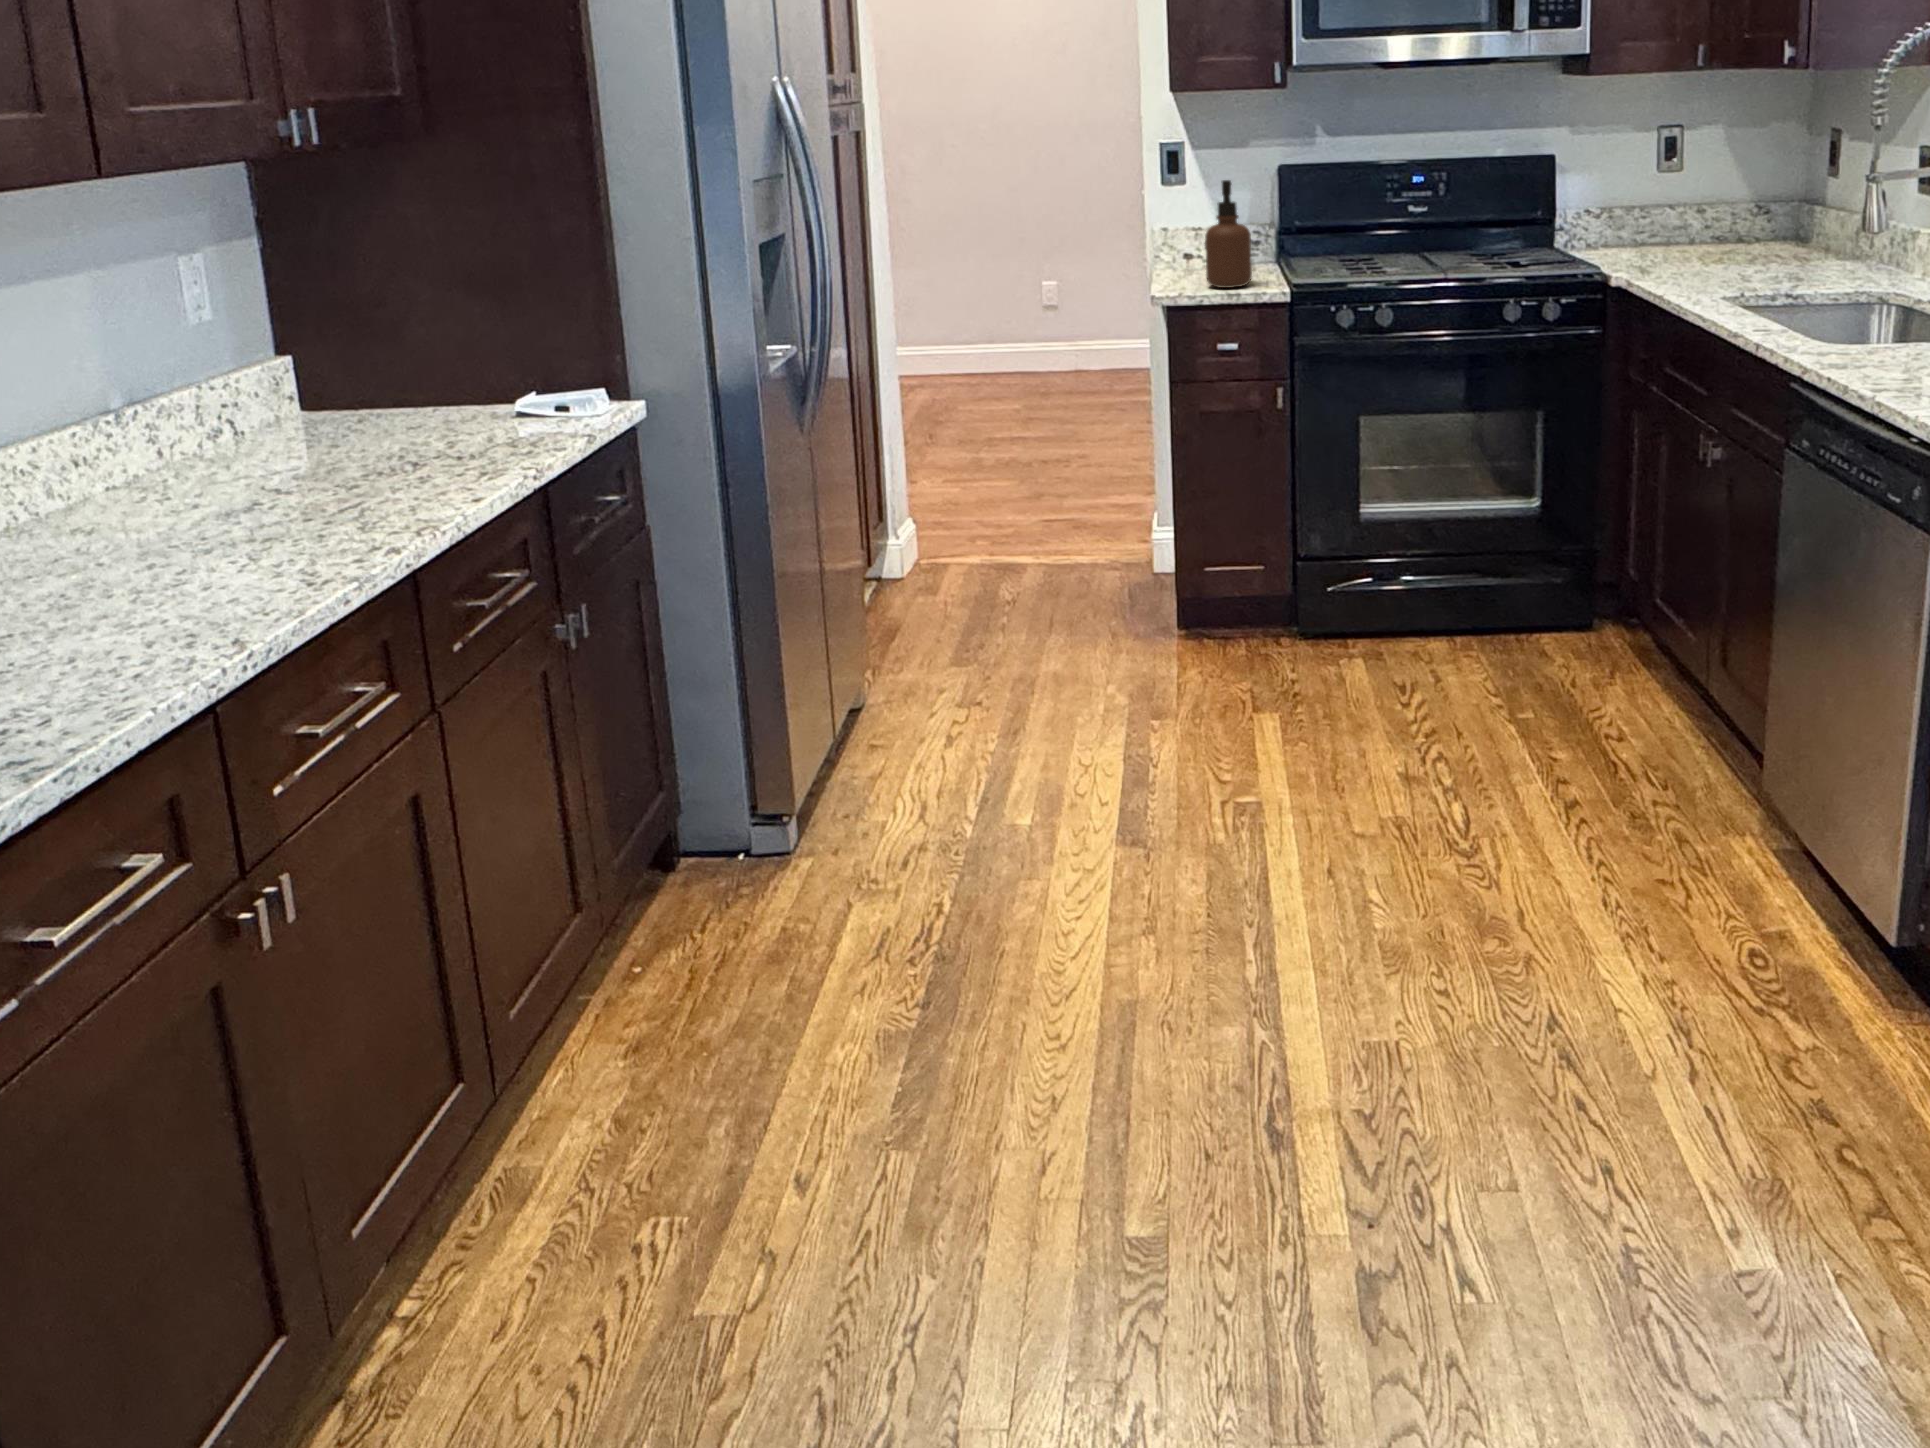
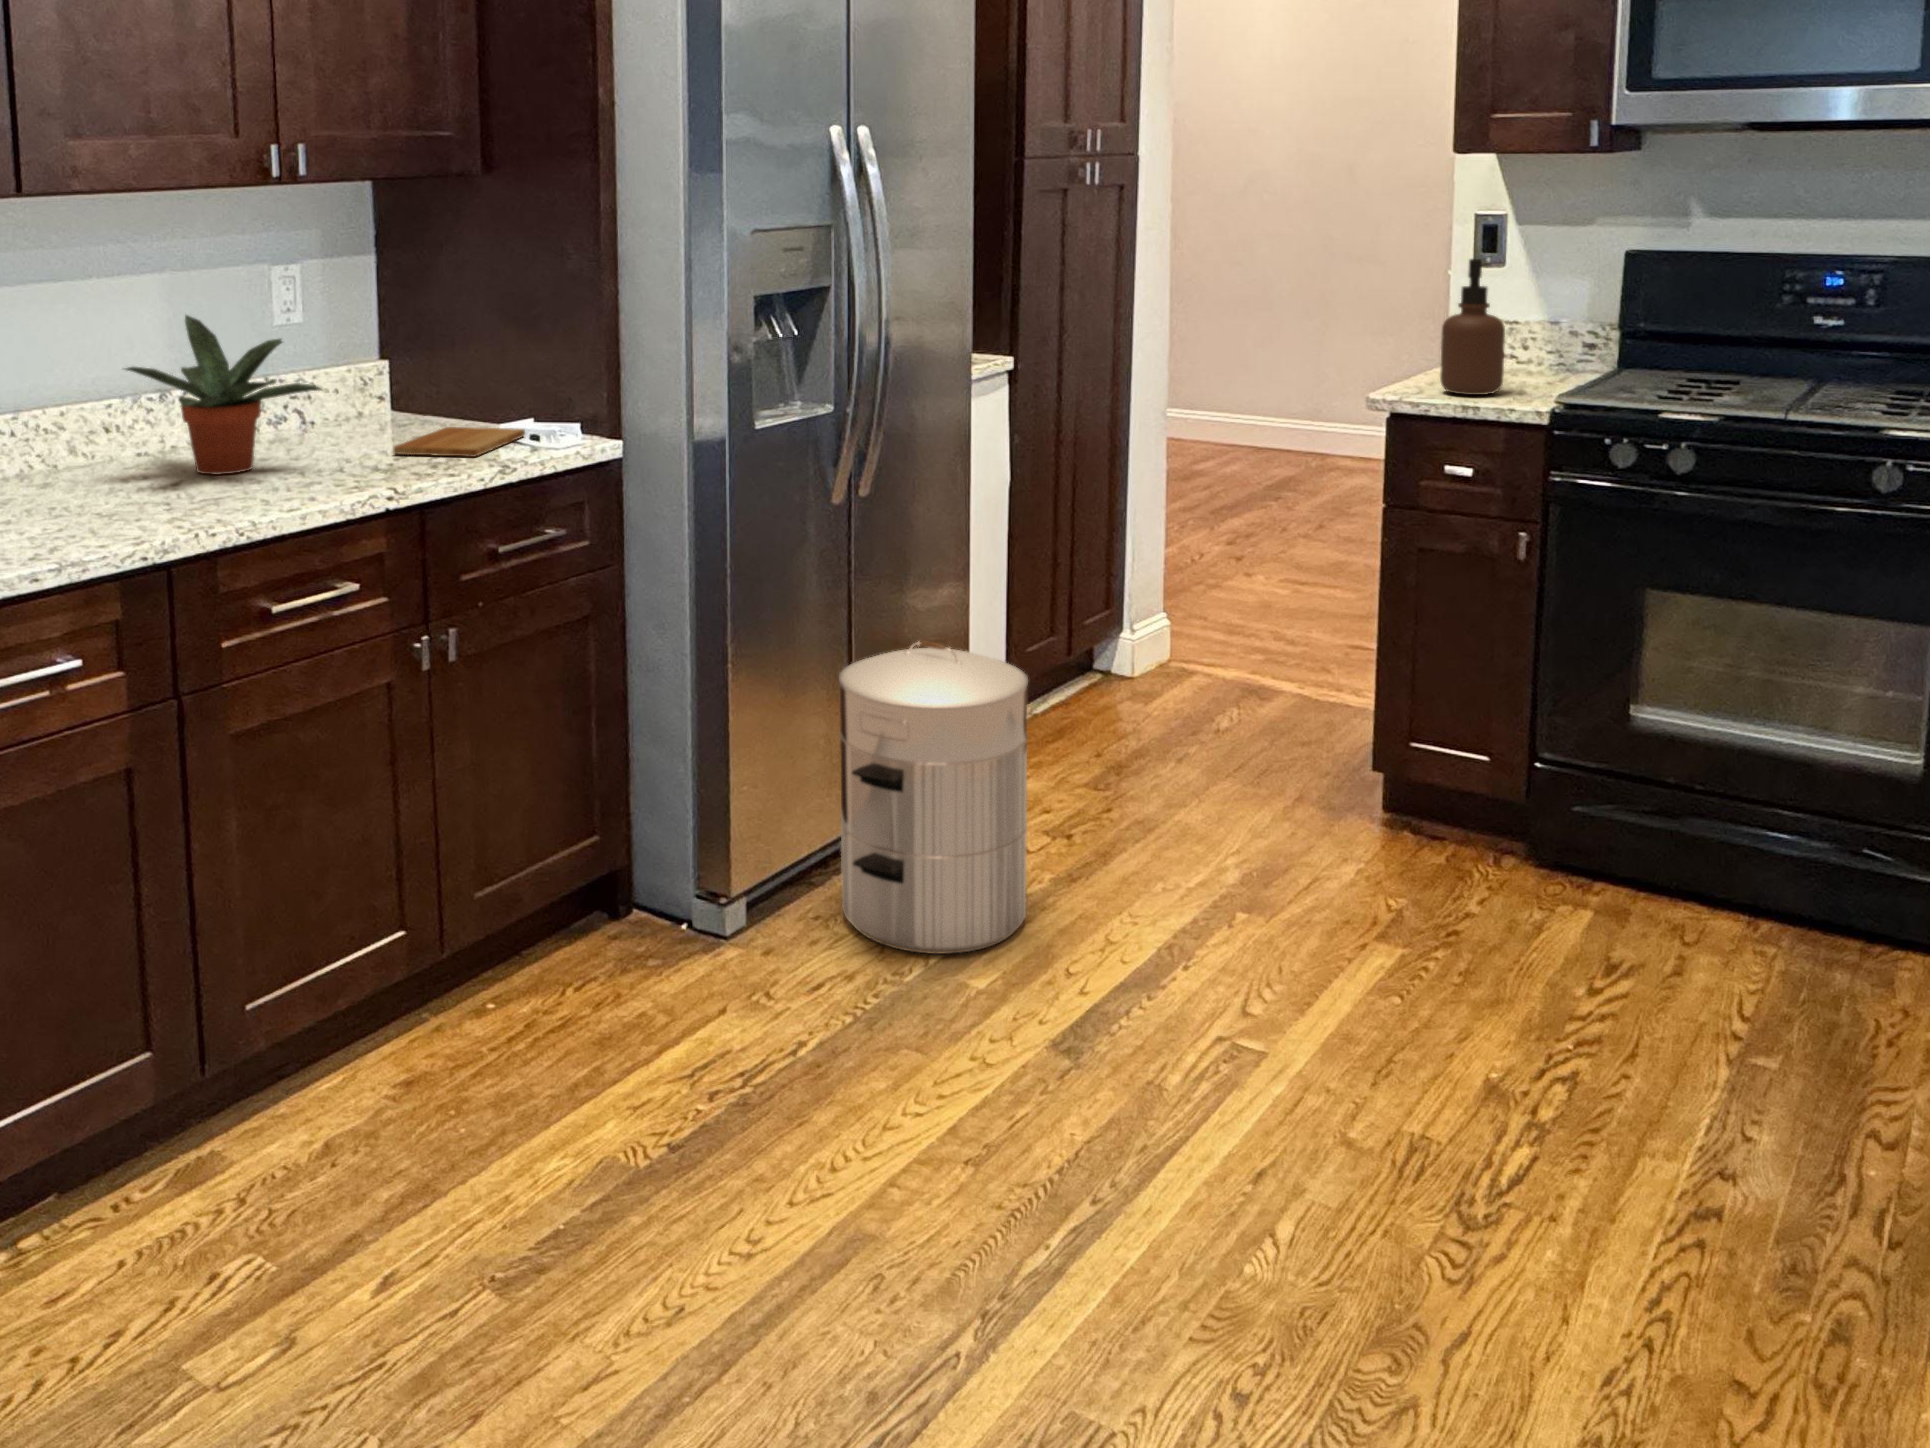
potted plant: none [154,316,387,492] -> present [126,315,322,474]
cutting board: none [438,404,539,444] -> present [393,427,525,457]
waste bin: none [839,546,1017,813] -> present [839,642,1028,954]

